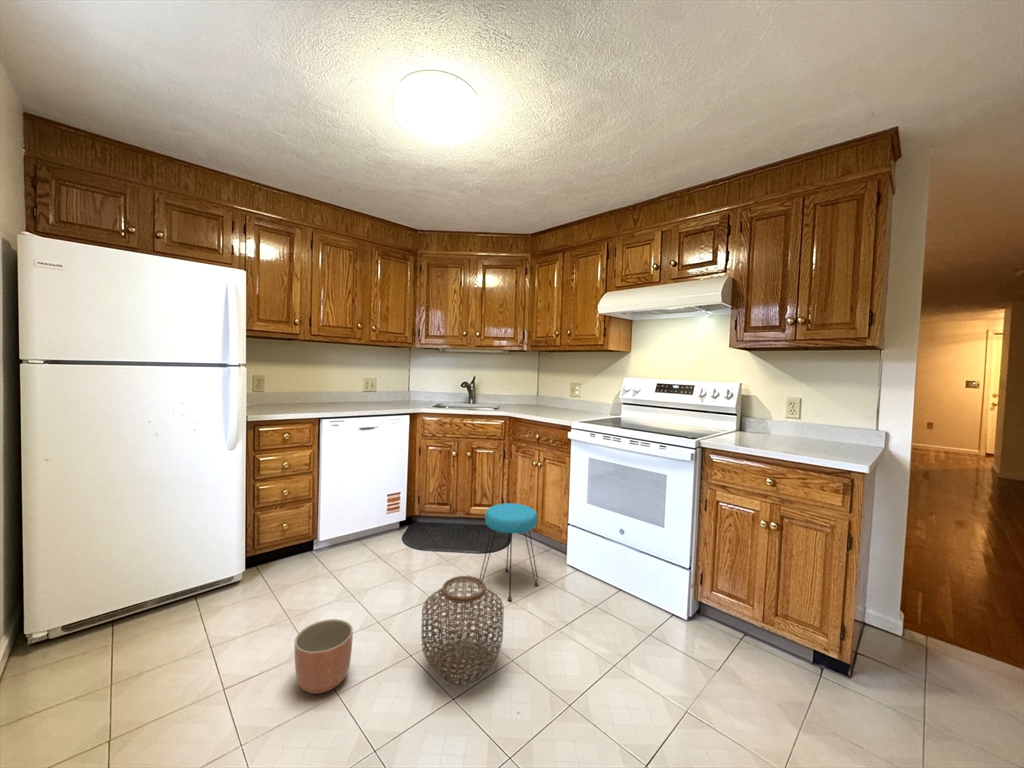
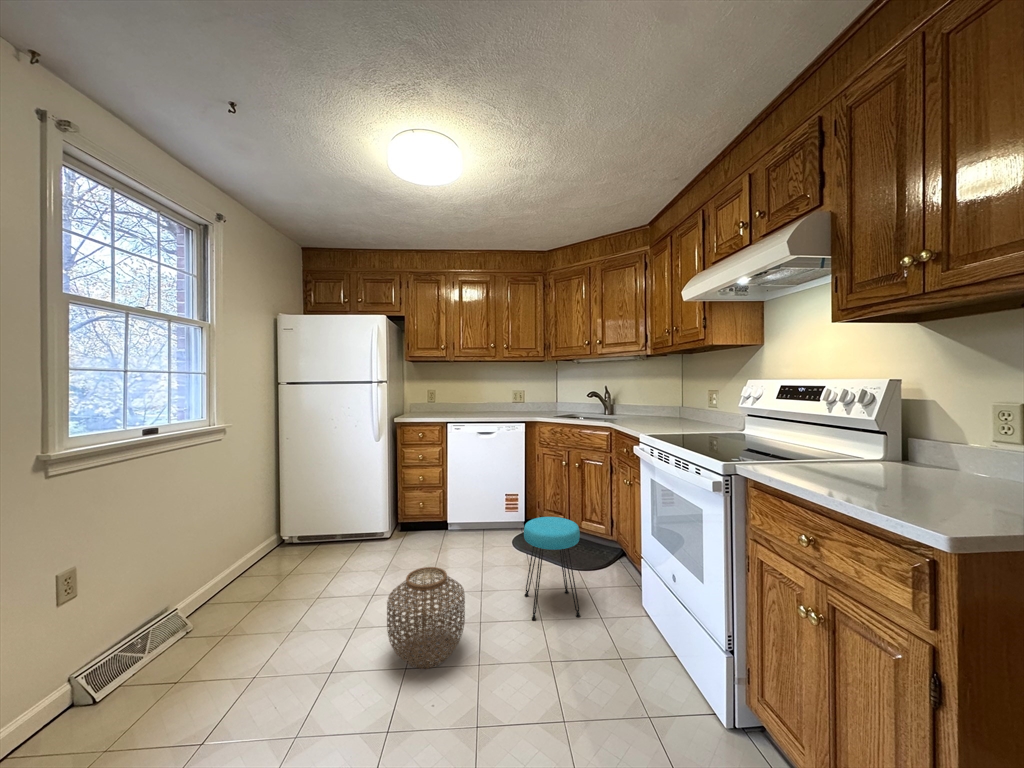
planter: present [294,619,353,694] -> none [326,572,370,625]

